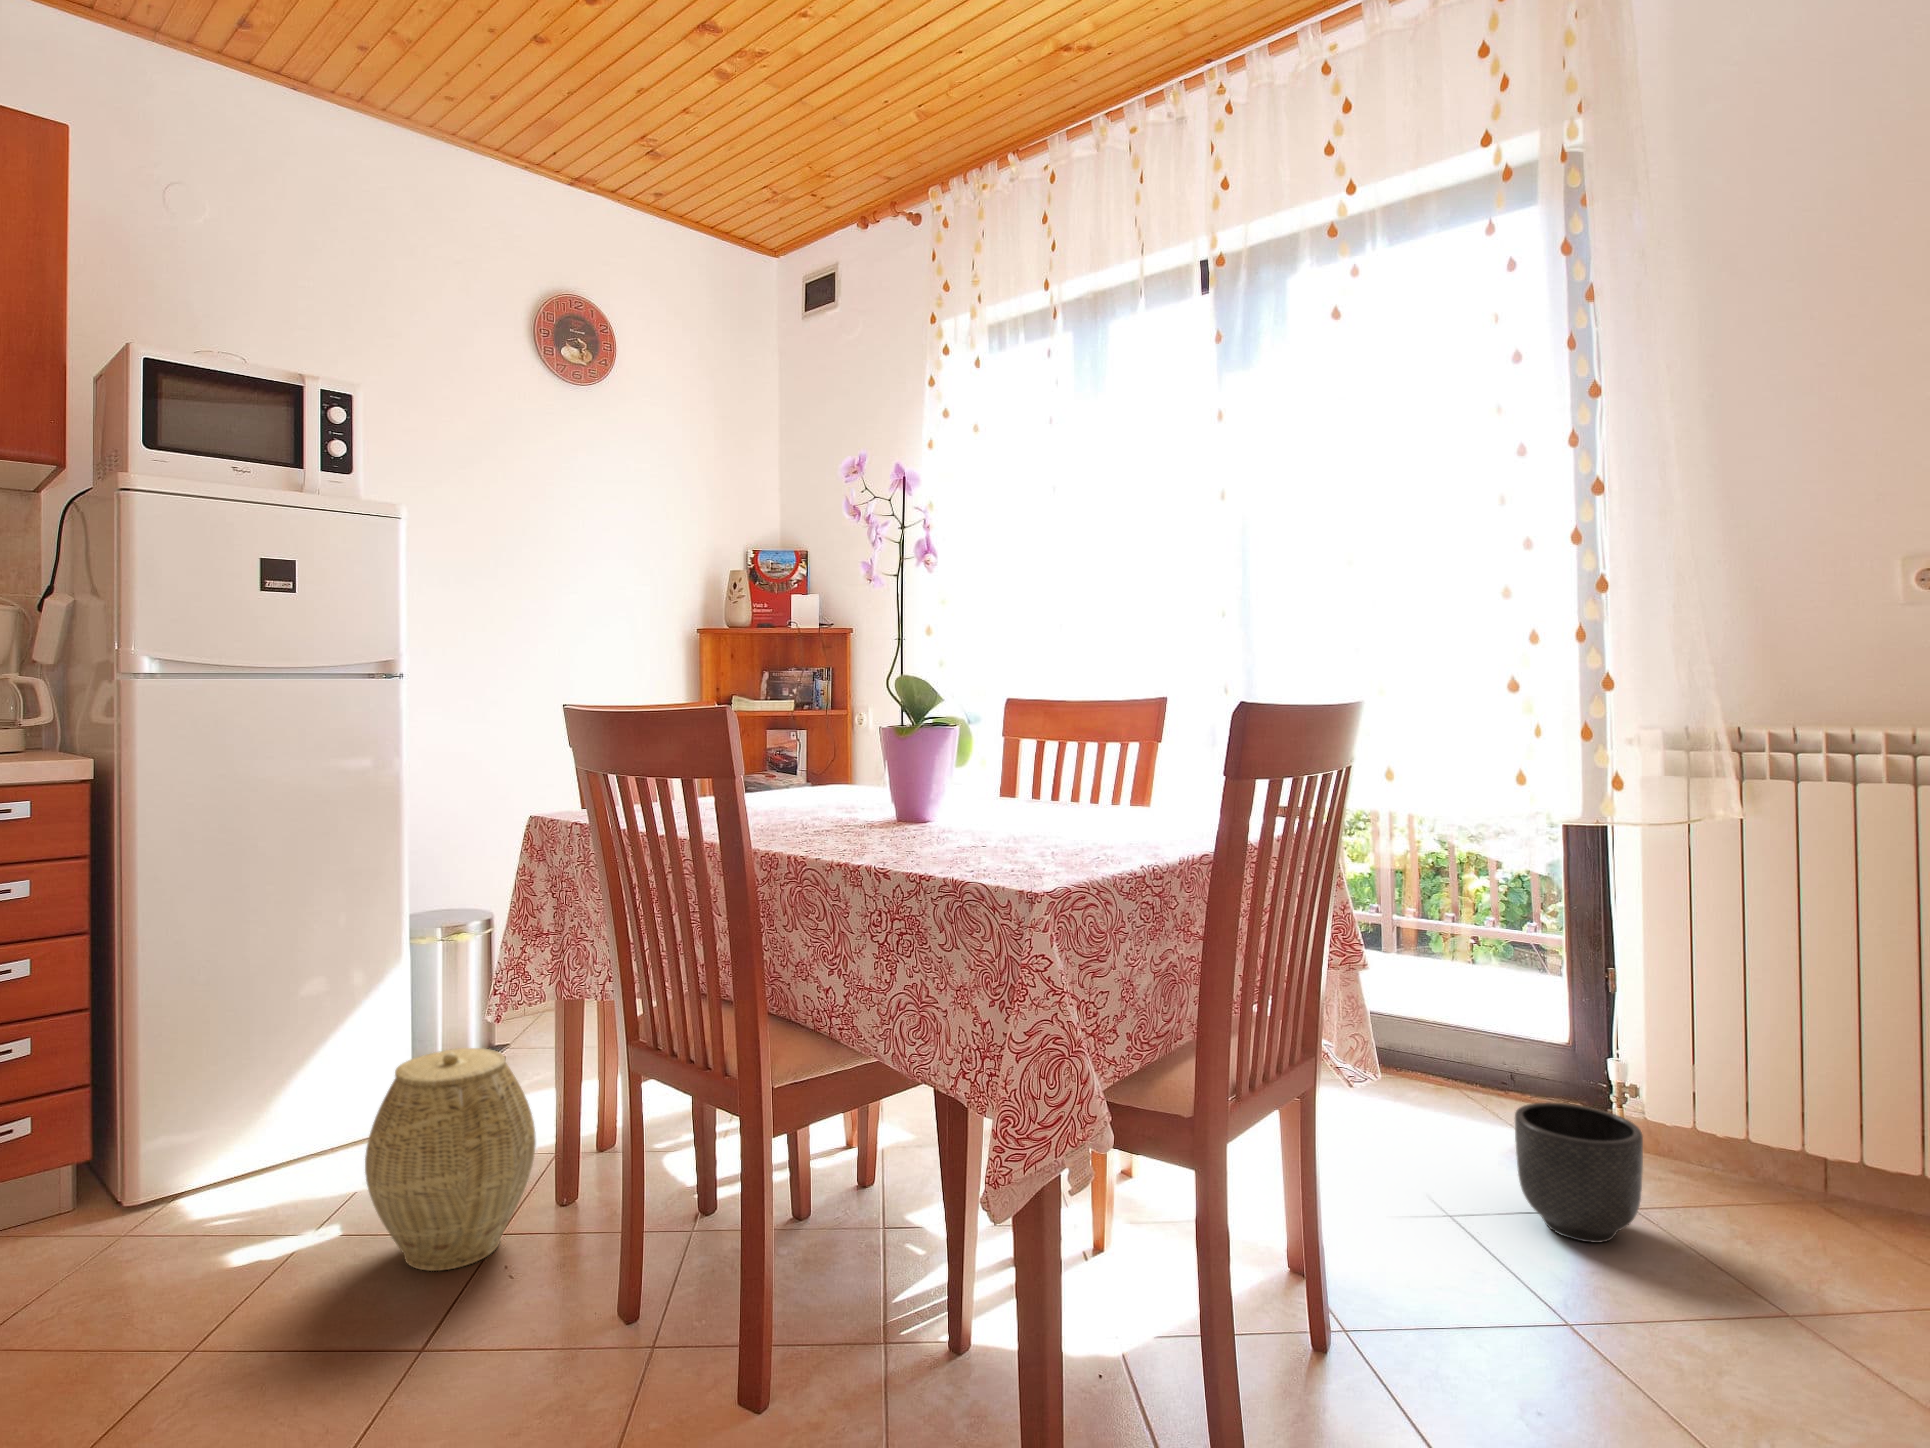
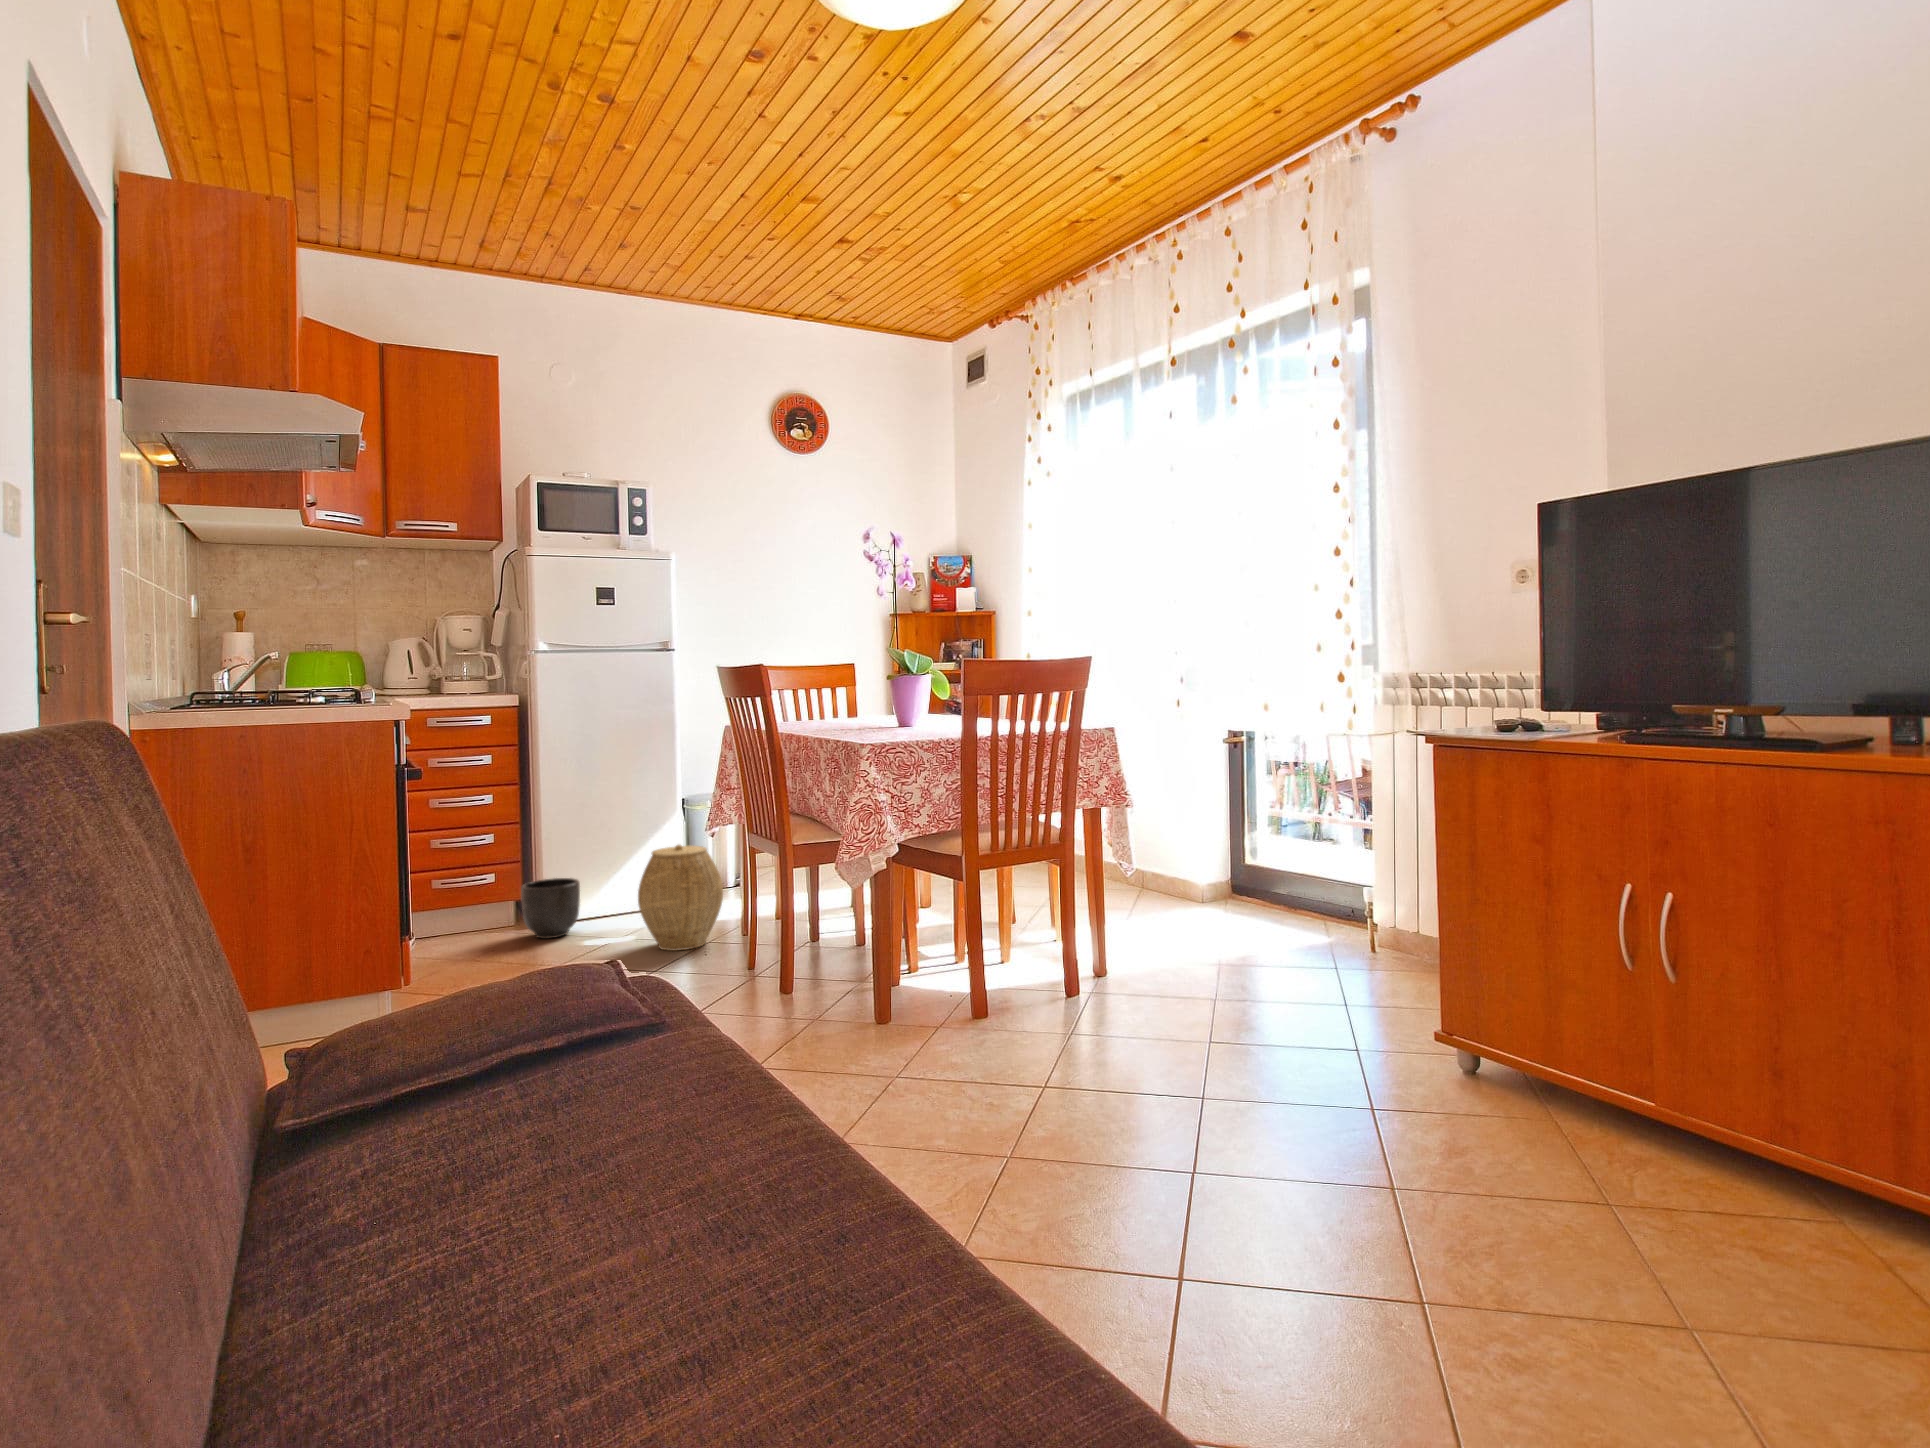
planter: present [1515,1102,1643,1243] -> present [521,878,580,939]

